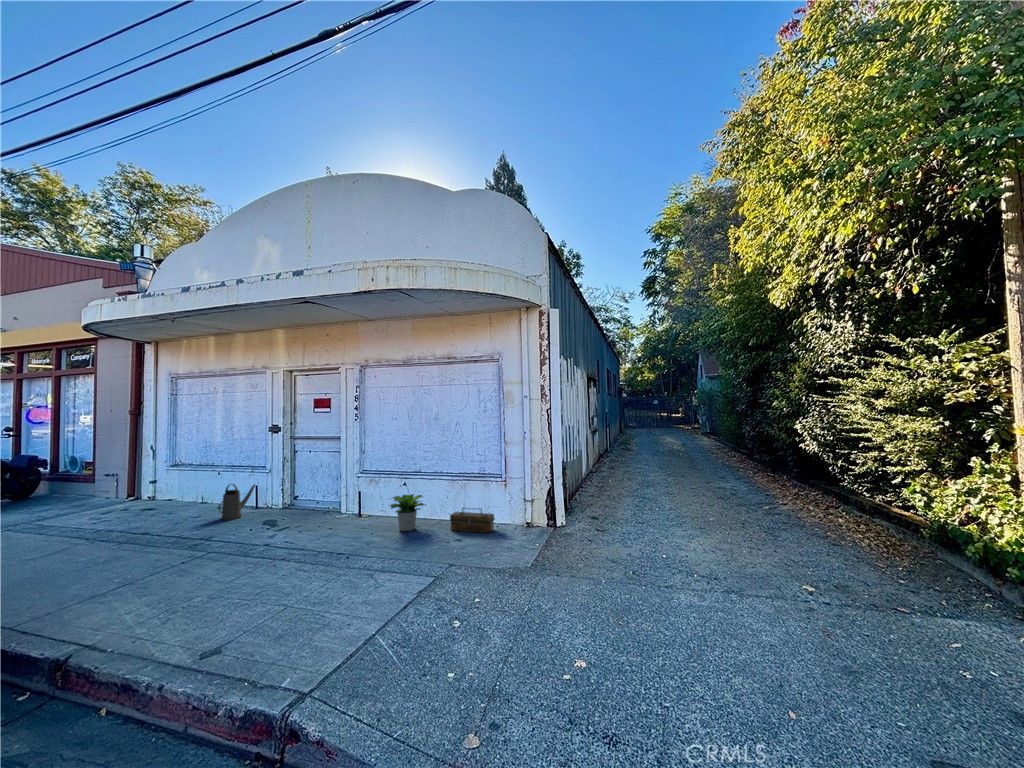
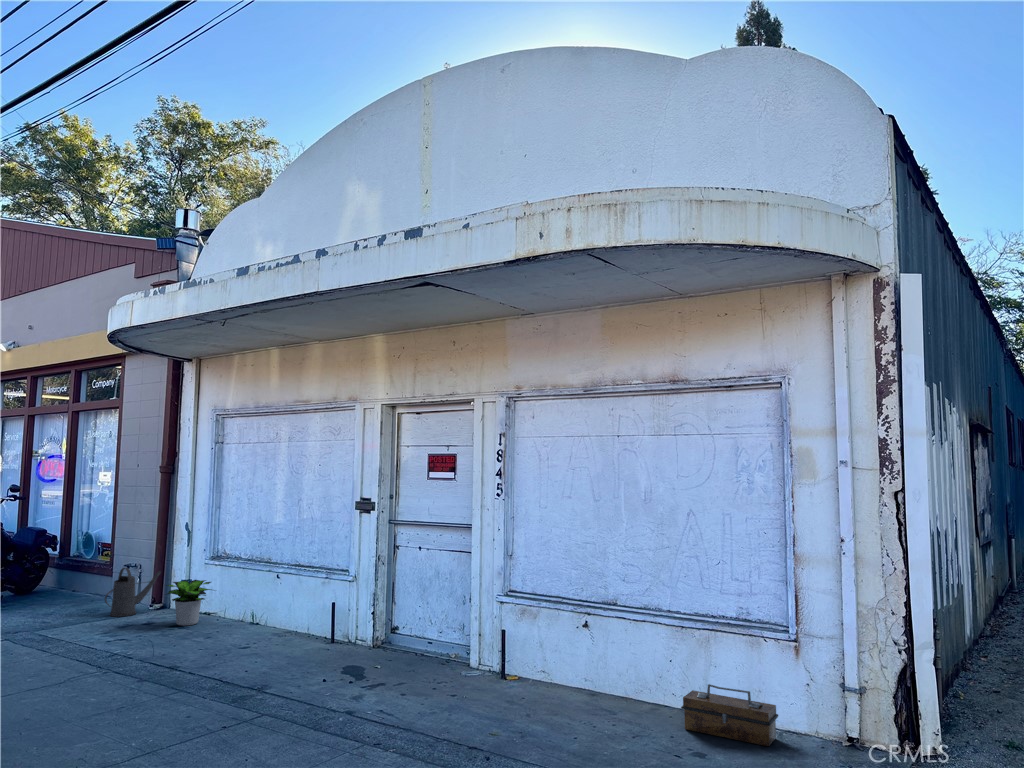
watering can: present [218,484,255,520] -> present [105,568,161,617]
potted plant: present [390,494,425,531] -> present [166,580,212,626]

